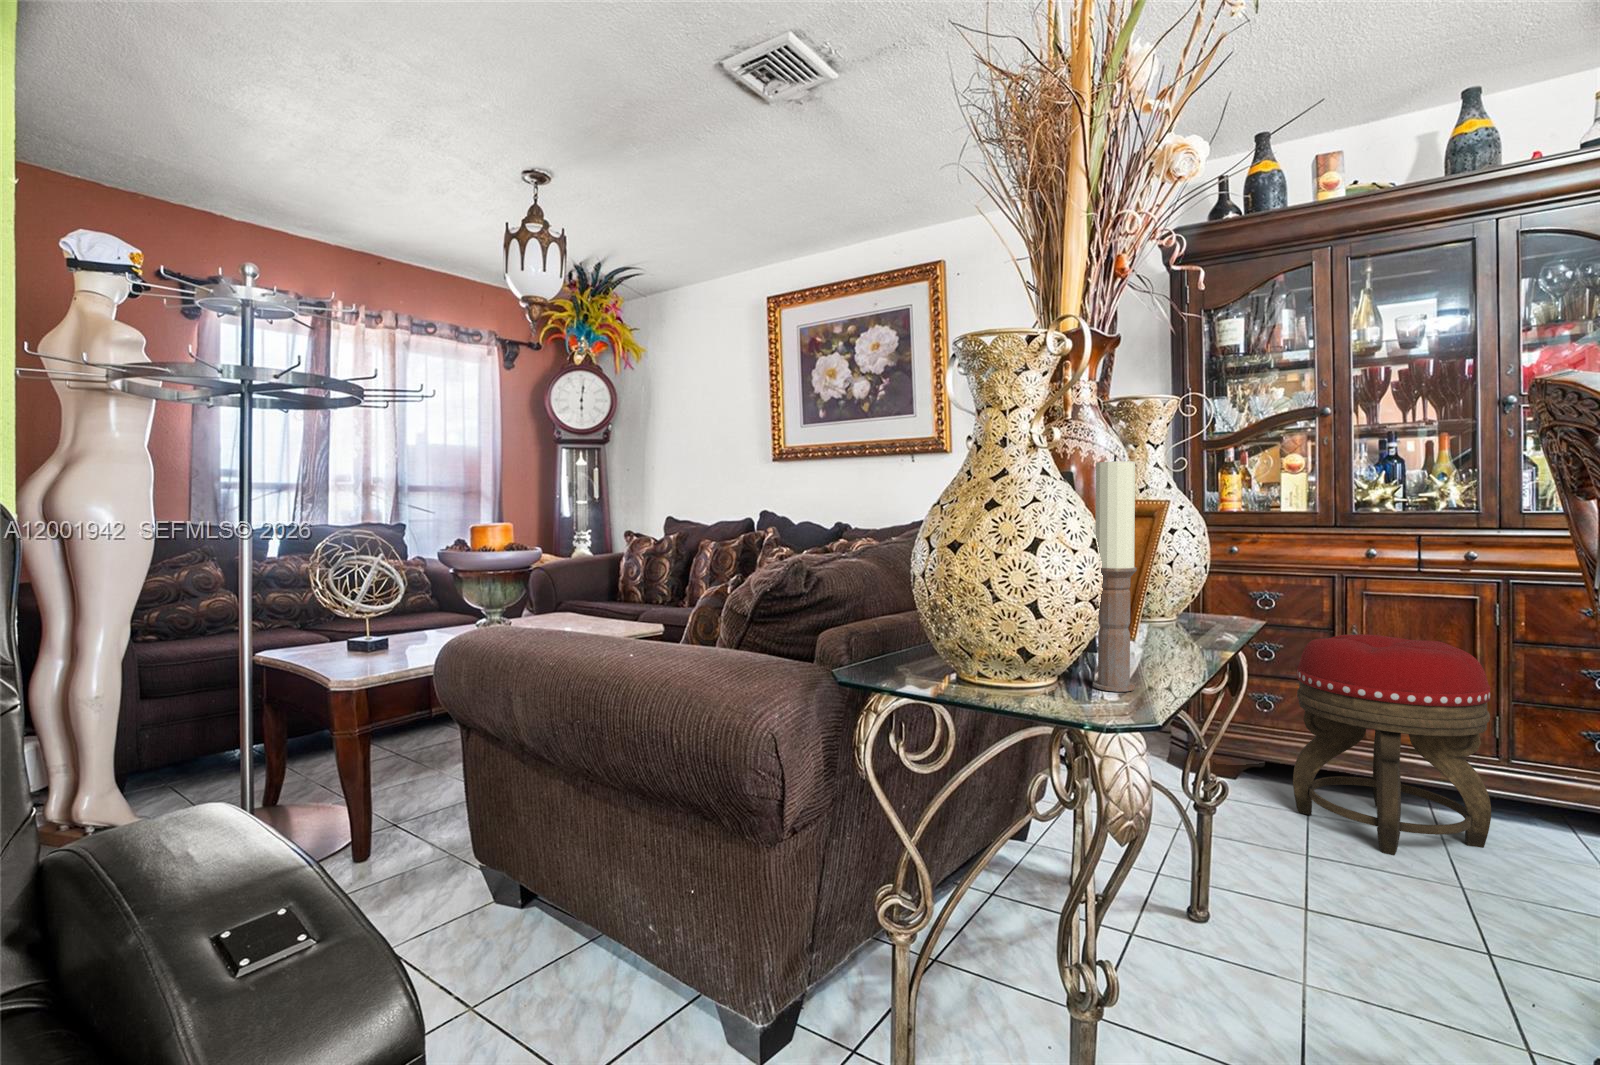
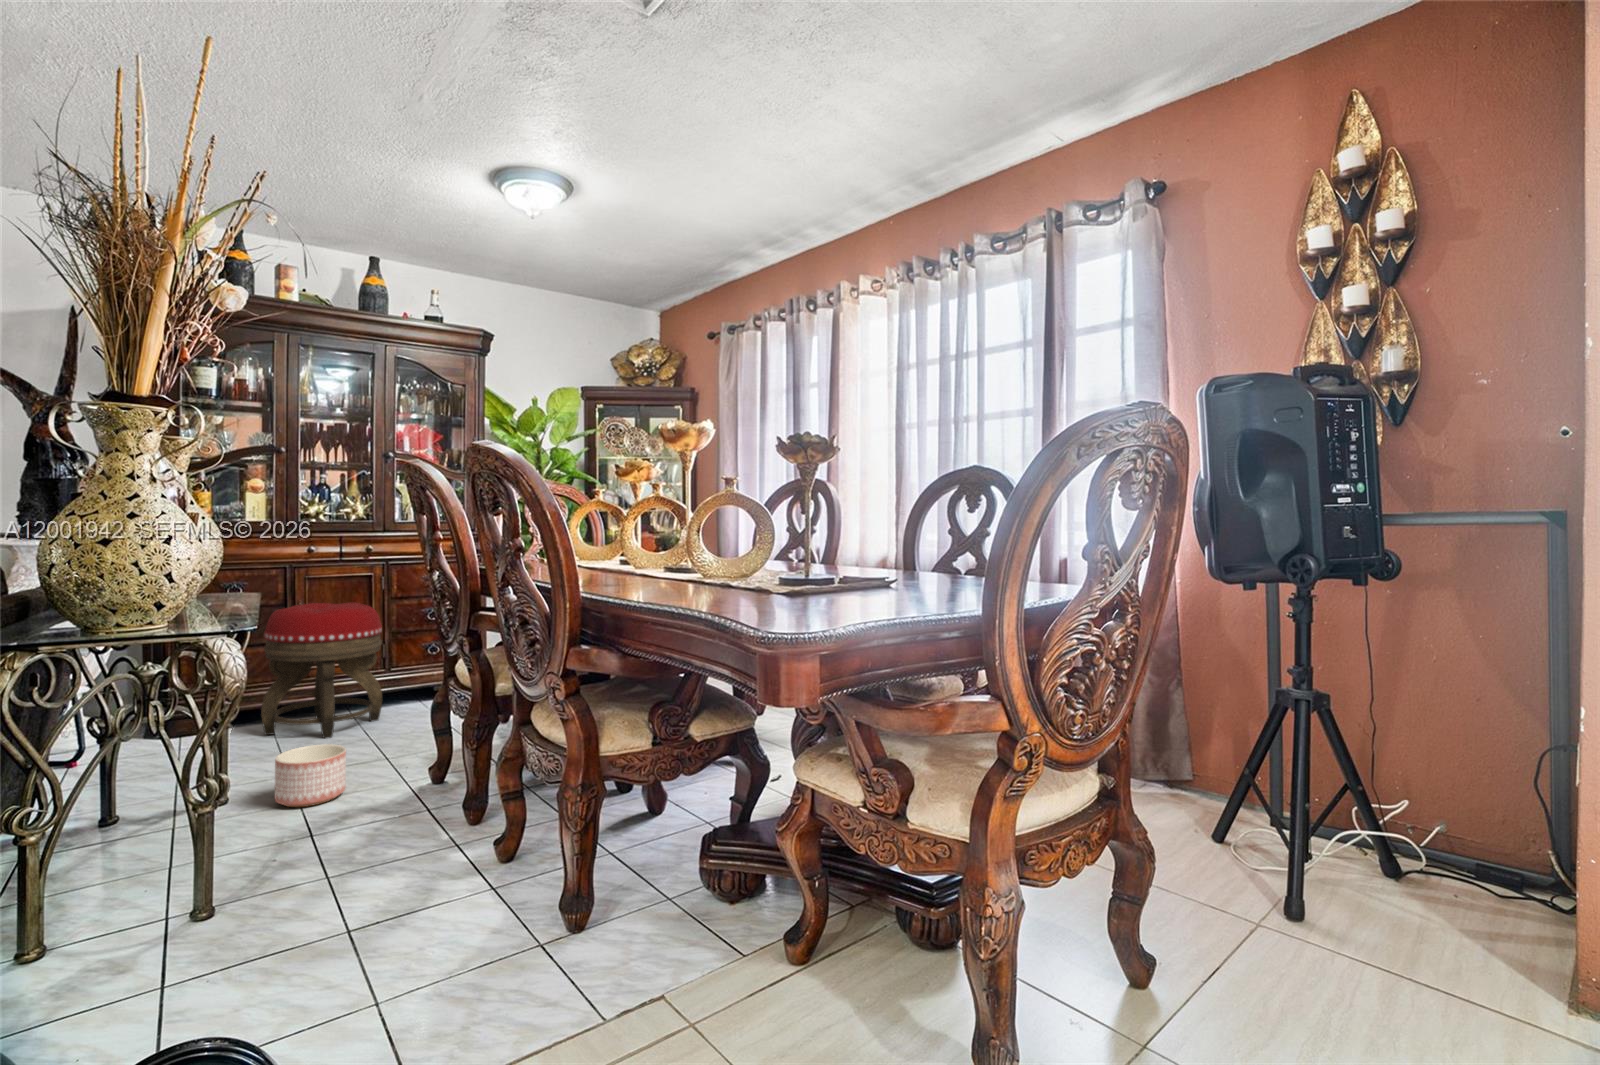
candle: present [1093,455,1137,692] -> none [196,489,226,623]
planter: none [1277,885,1403,1013] -> present [275,744,346,807]

